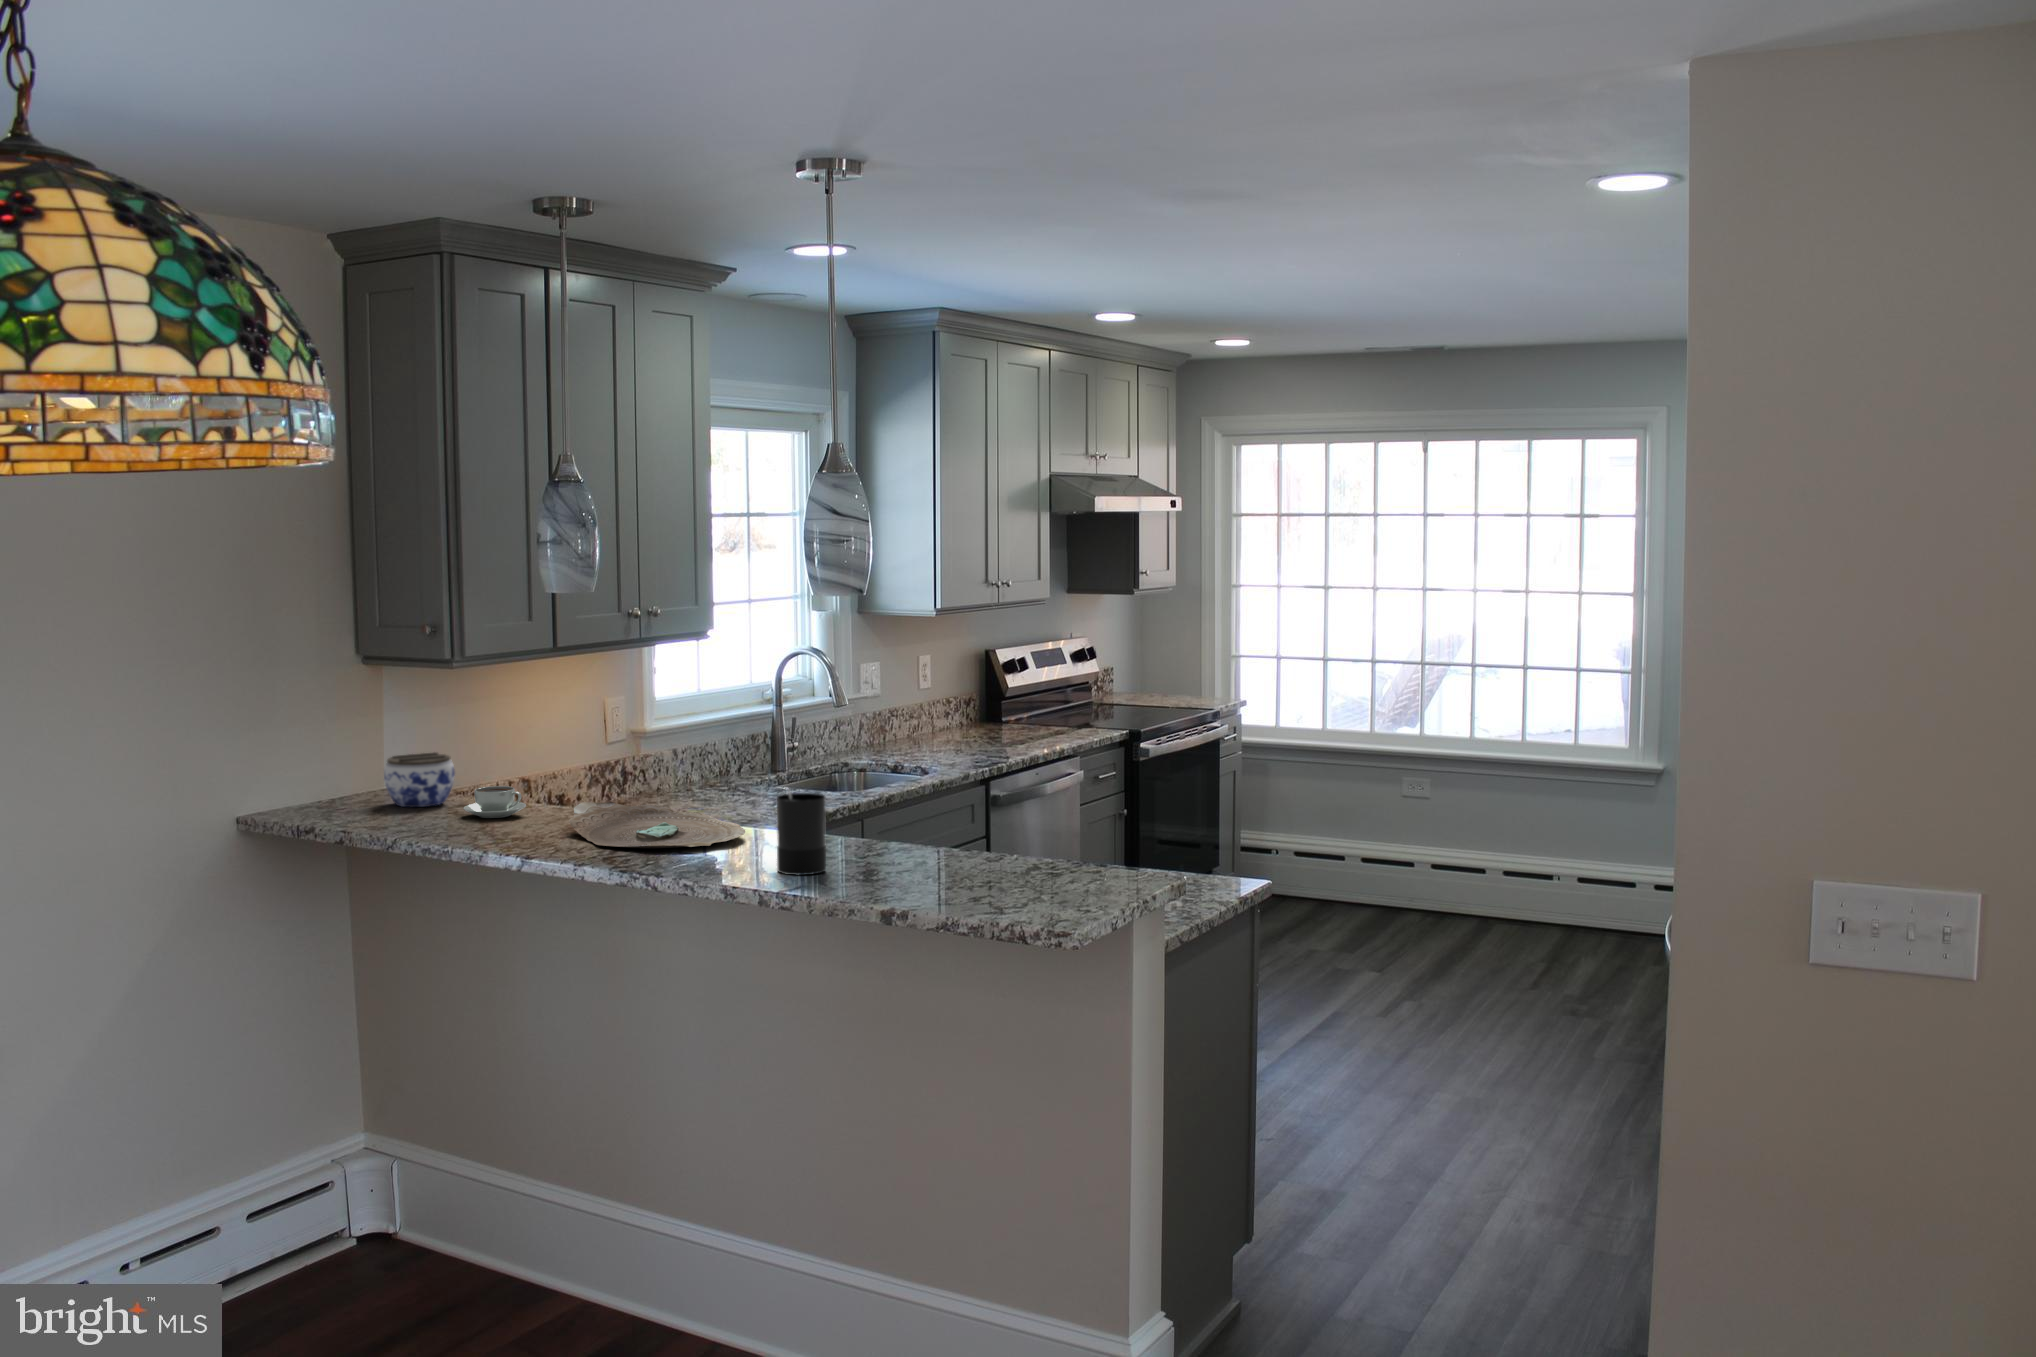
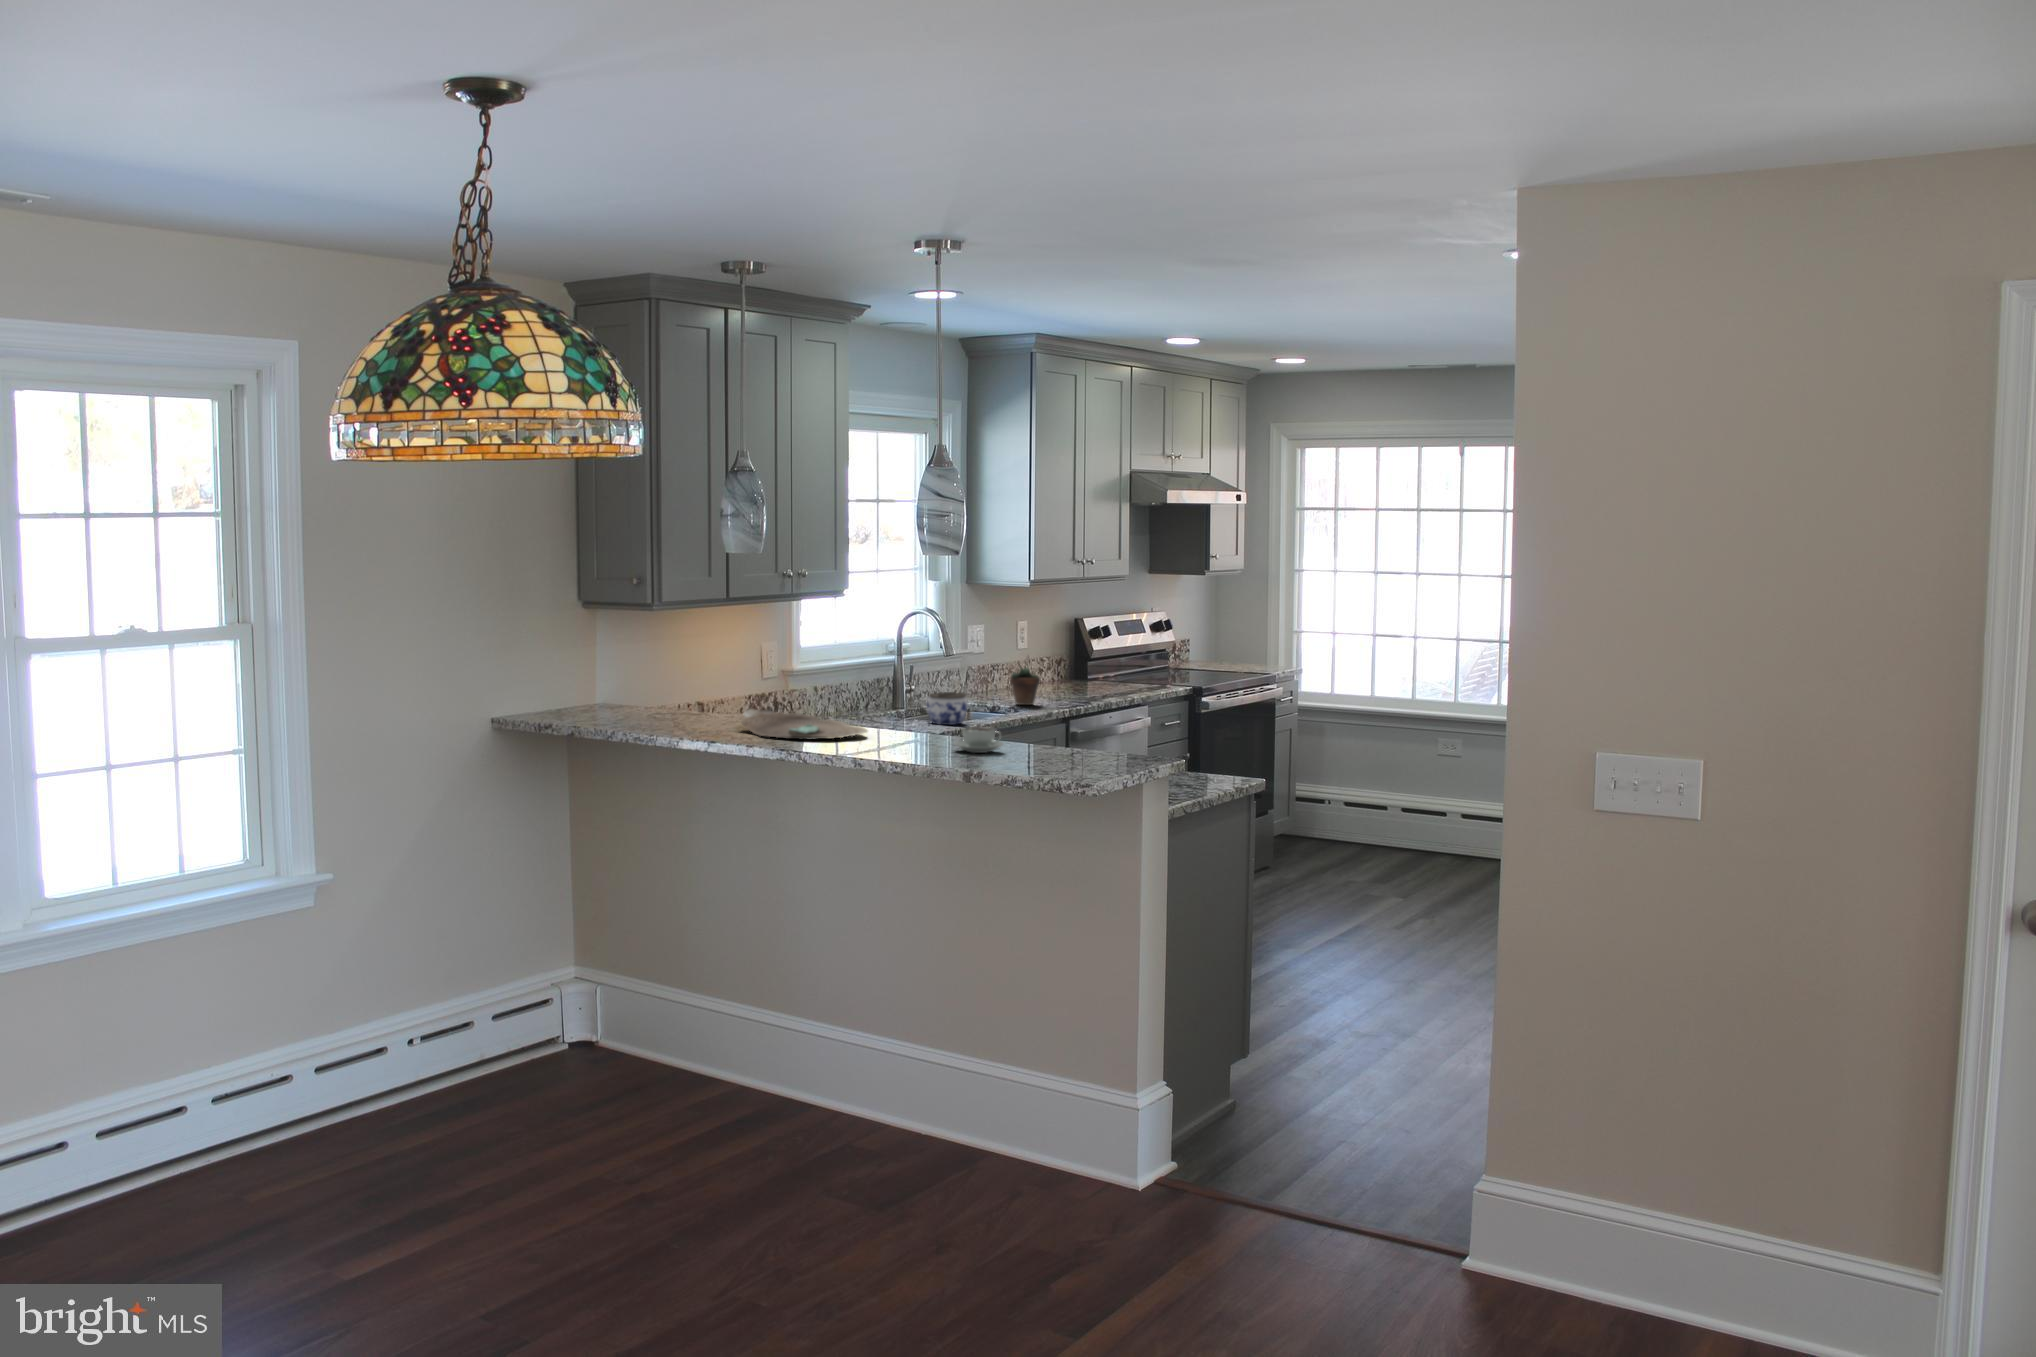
succulent plant: none [915,700,952,762] -> present [1010,657,1040,705]
jar: present [384,752,455,807] -> present [926,692,968,725]
coffee cup: present [463,786,526,818] -> present [955,727,1003,753]
candle: present [777,789,826,875] -> none [889,692,925,754]

